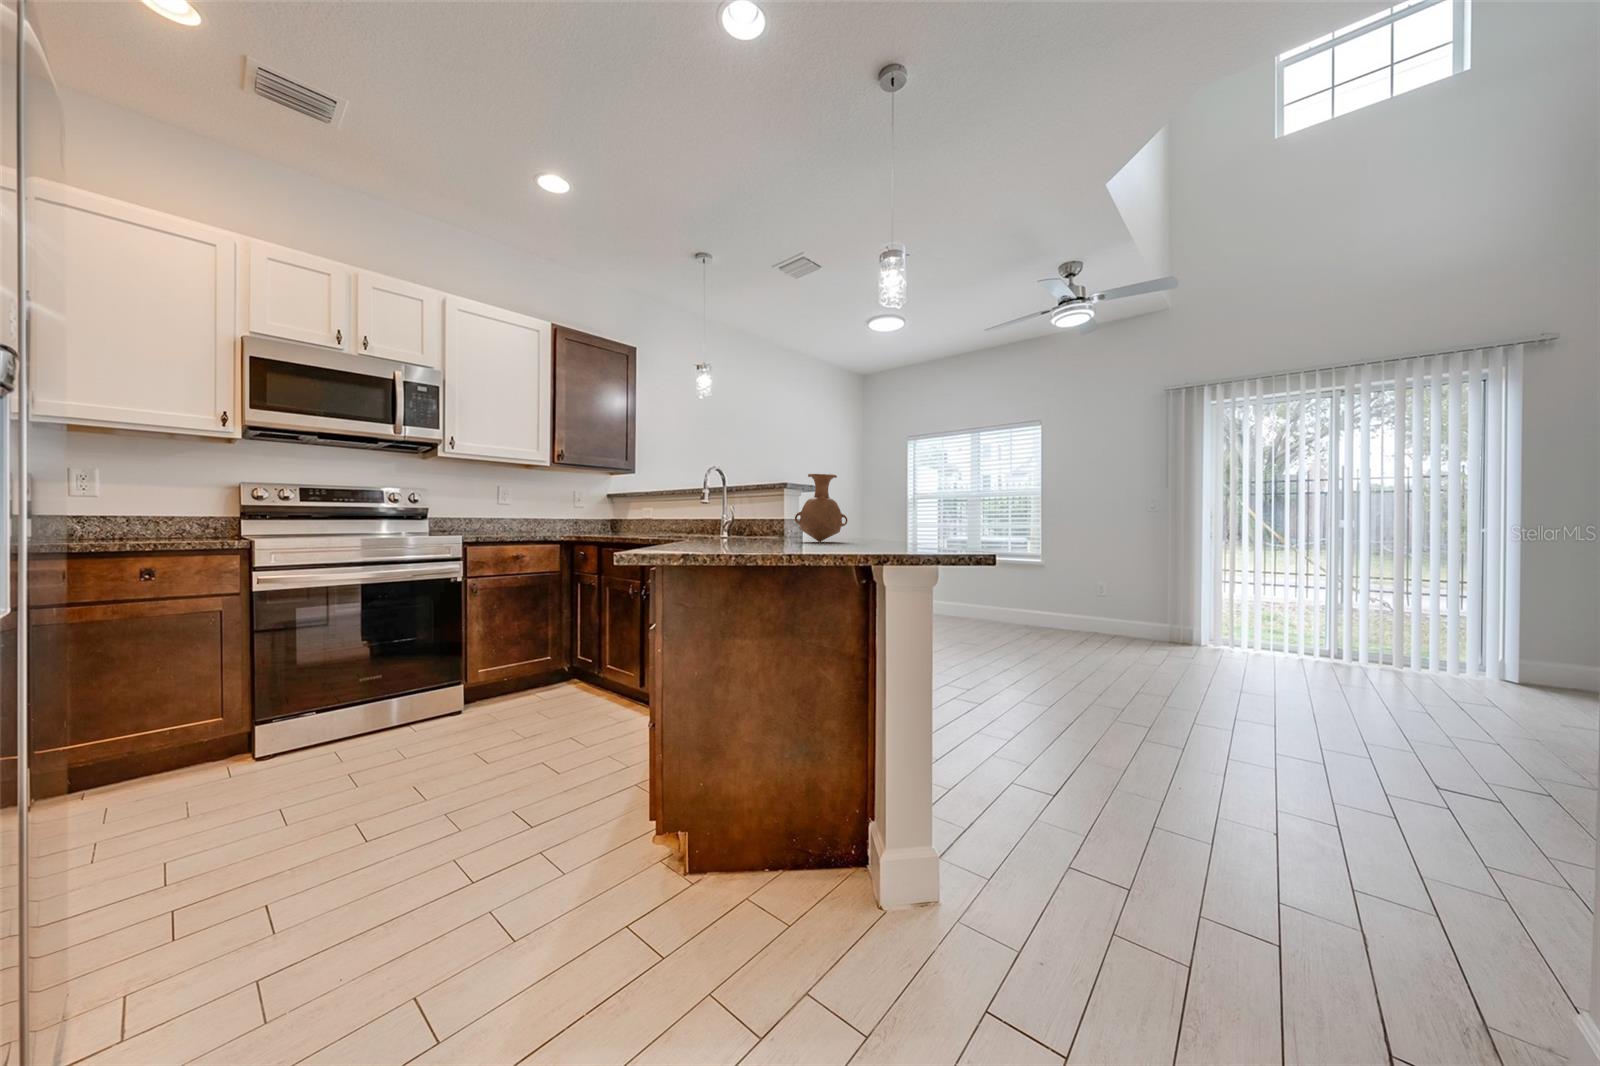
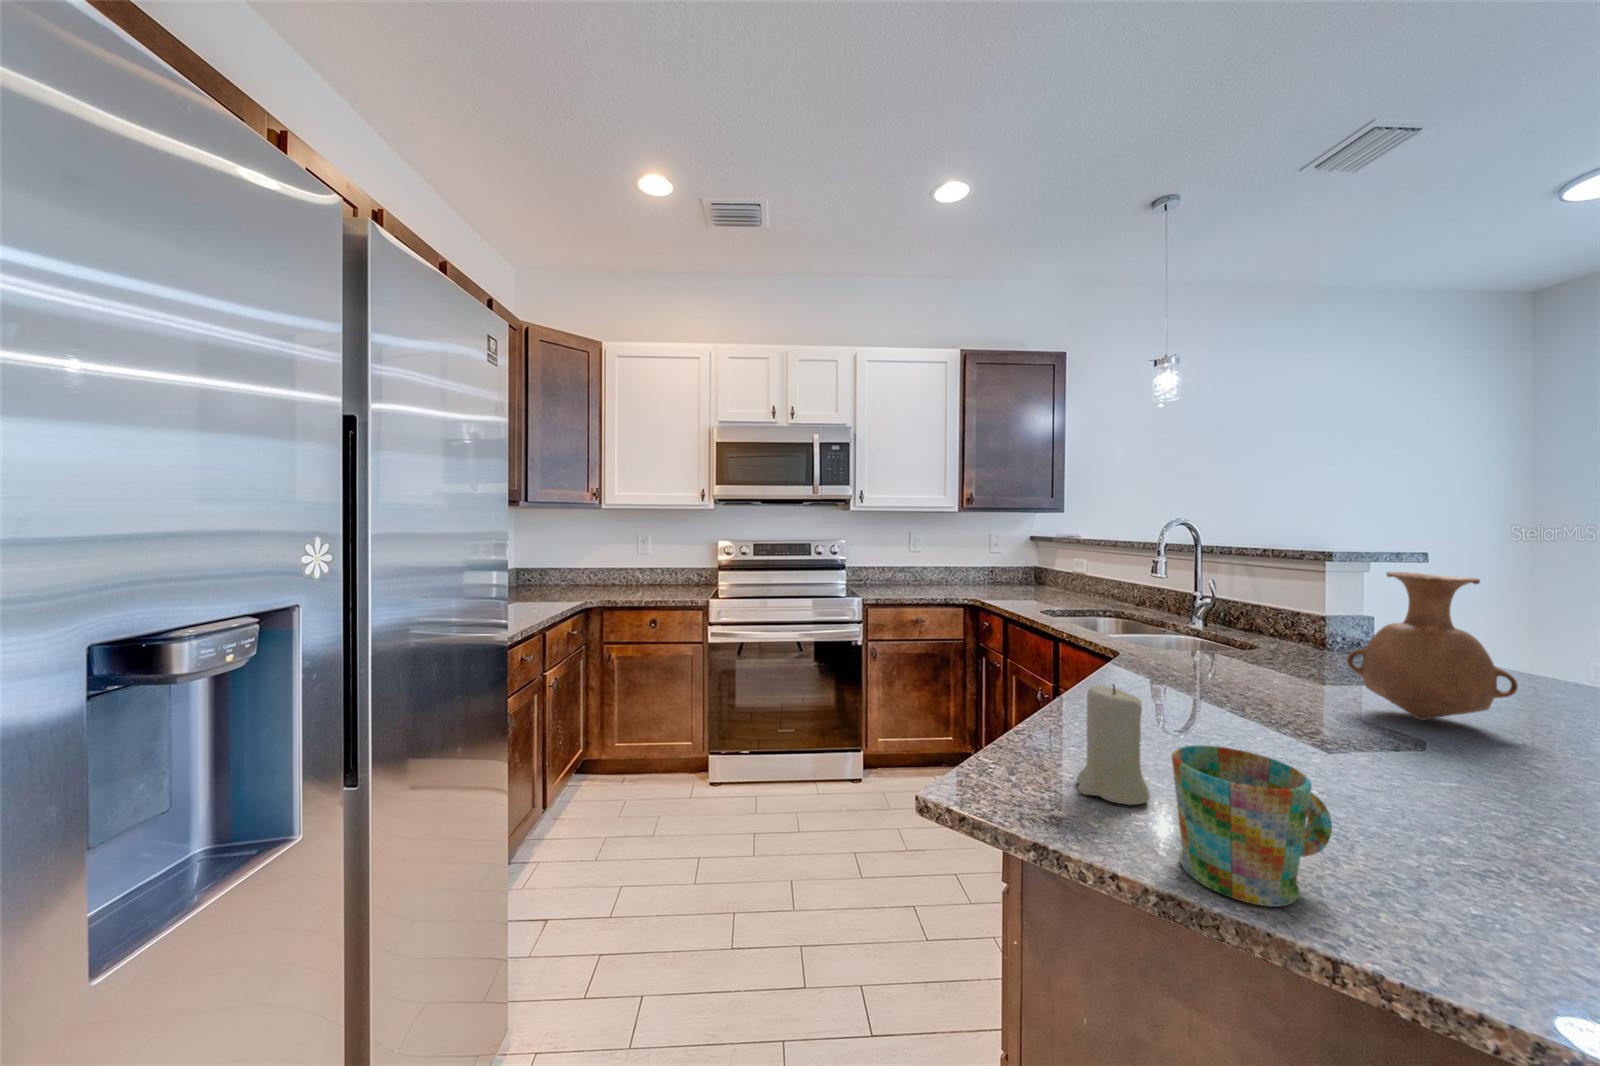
candle: none [695,496,728,551] -> present [1077,684,1150,805]
mug: none [742,505,793,553] -> present [1172,745,1332,907]

